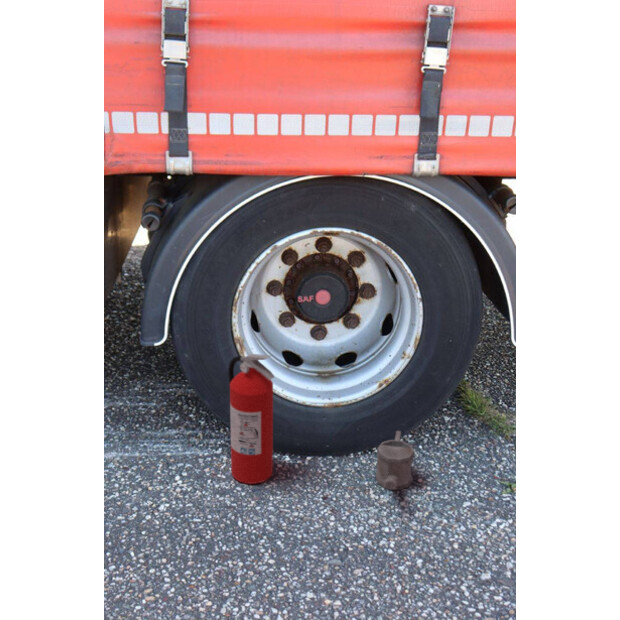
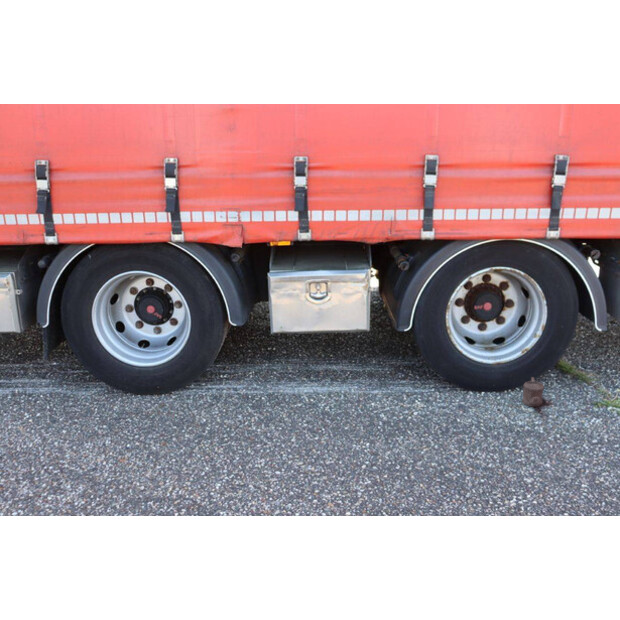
fire extinguisher: present [228,354,274,484] -> none [444,333,472,404]

